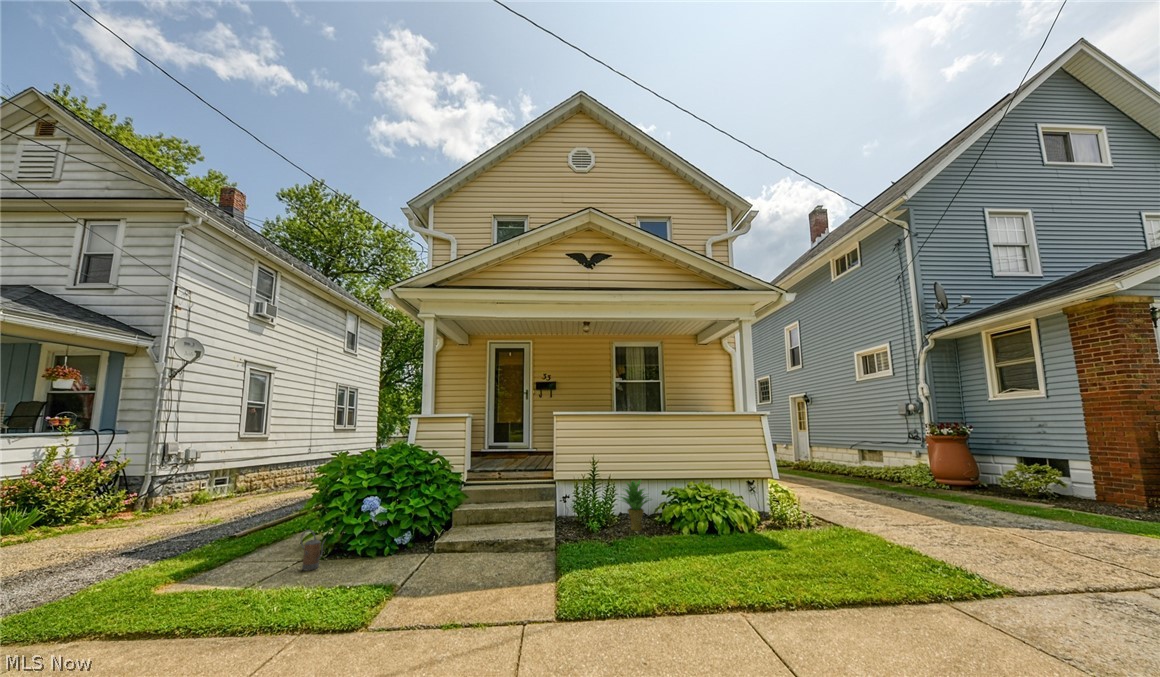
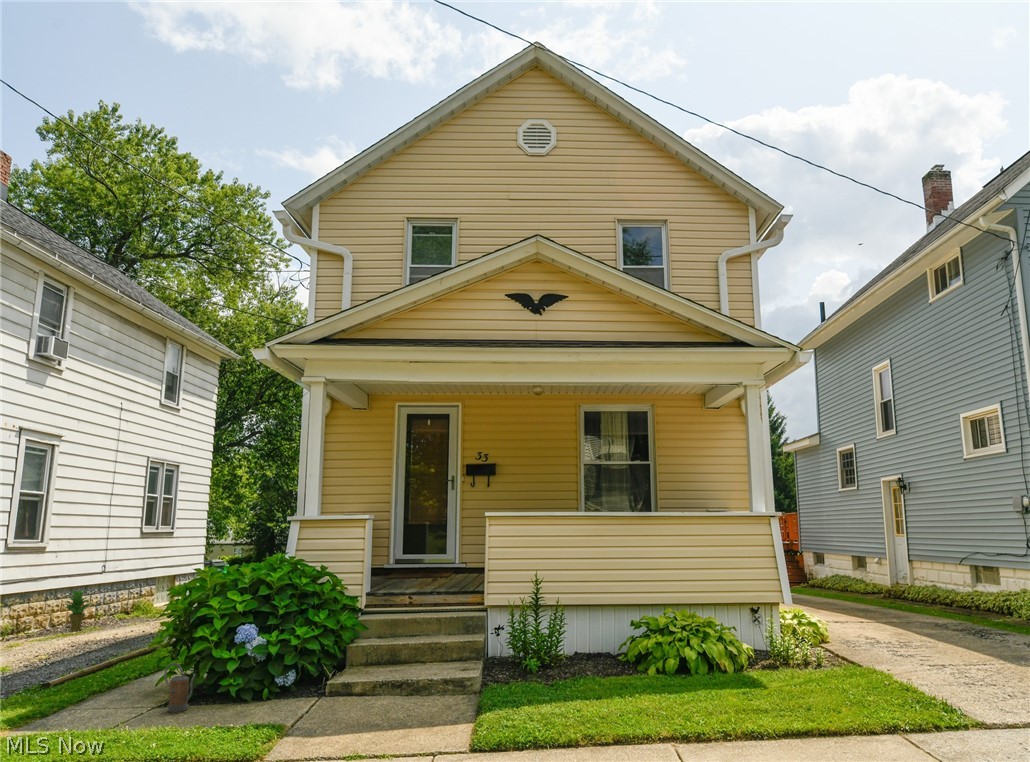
potted plant: present [621,480,649,531] -> present [65,590,92,632]

